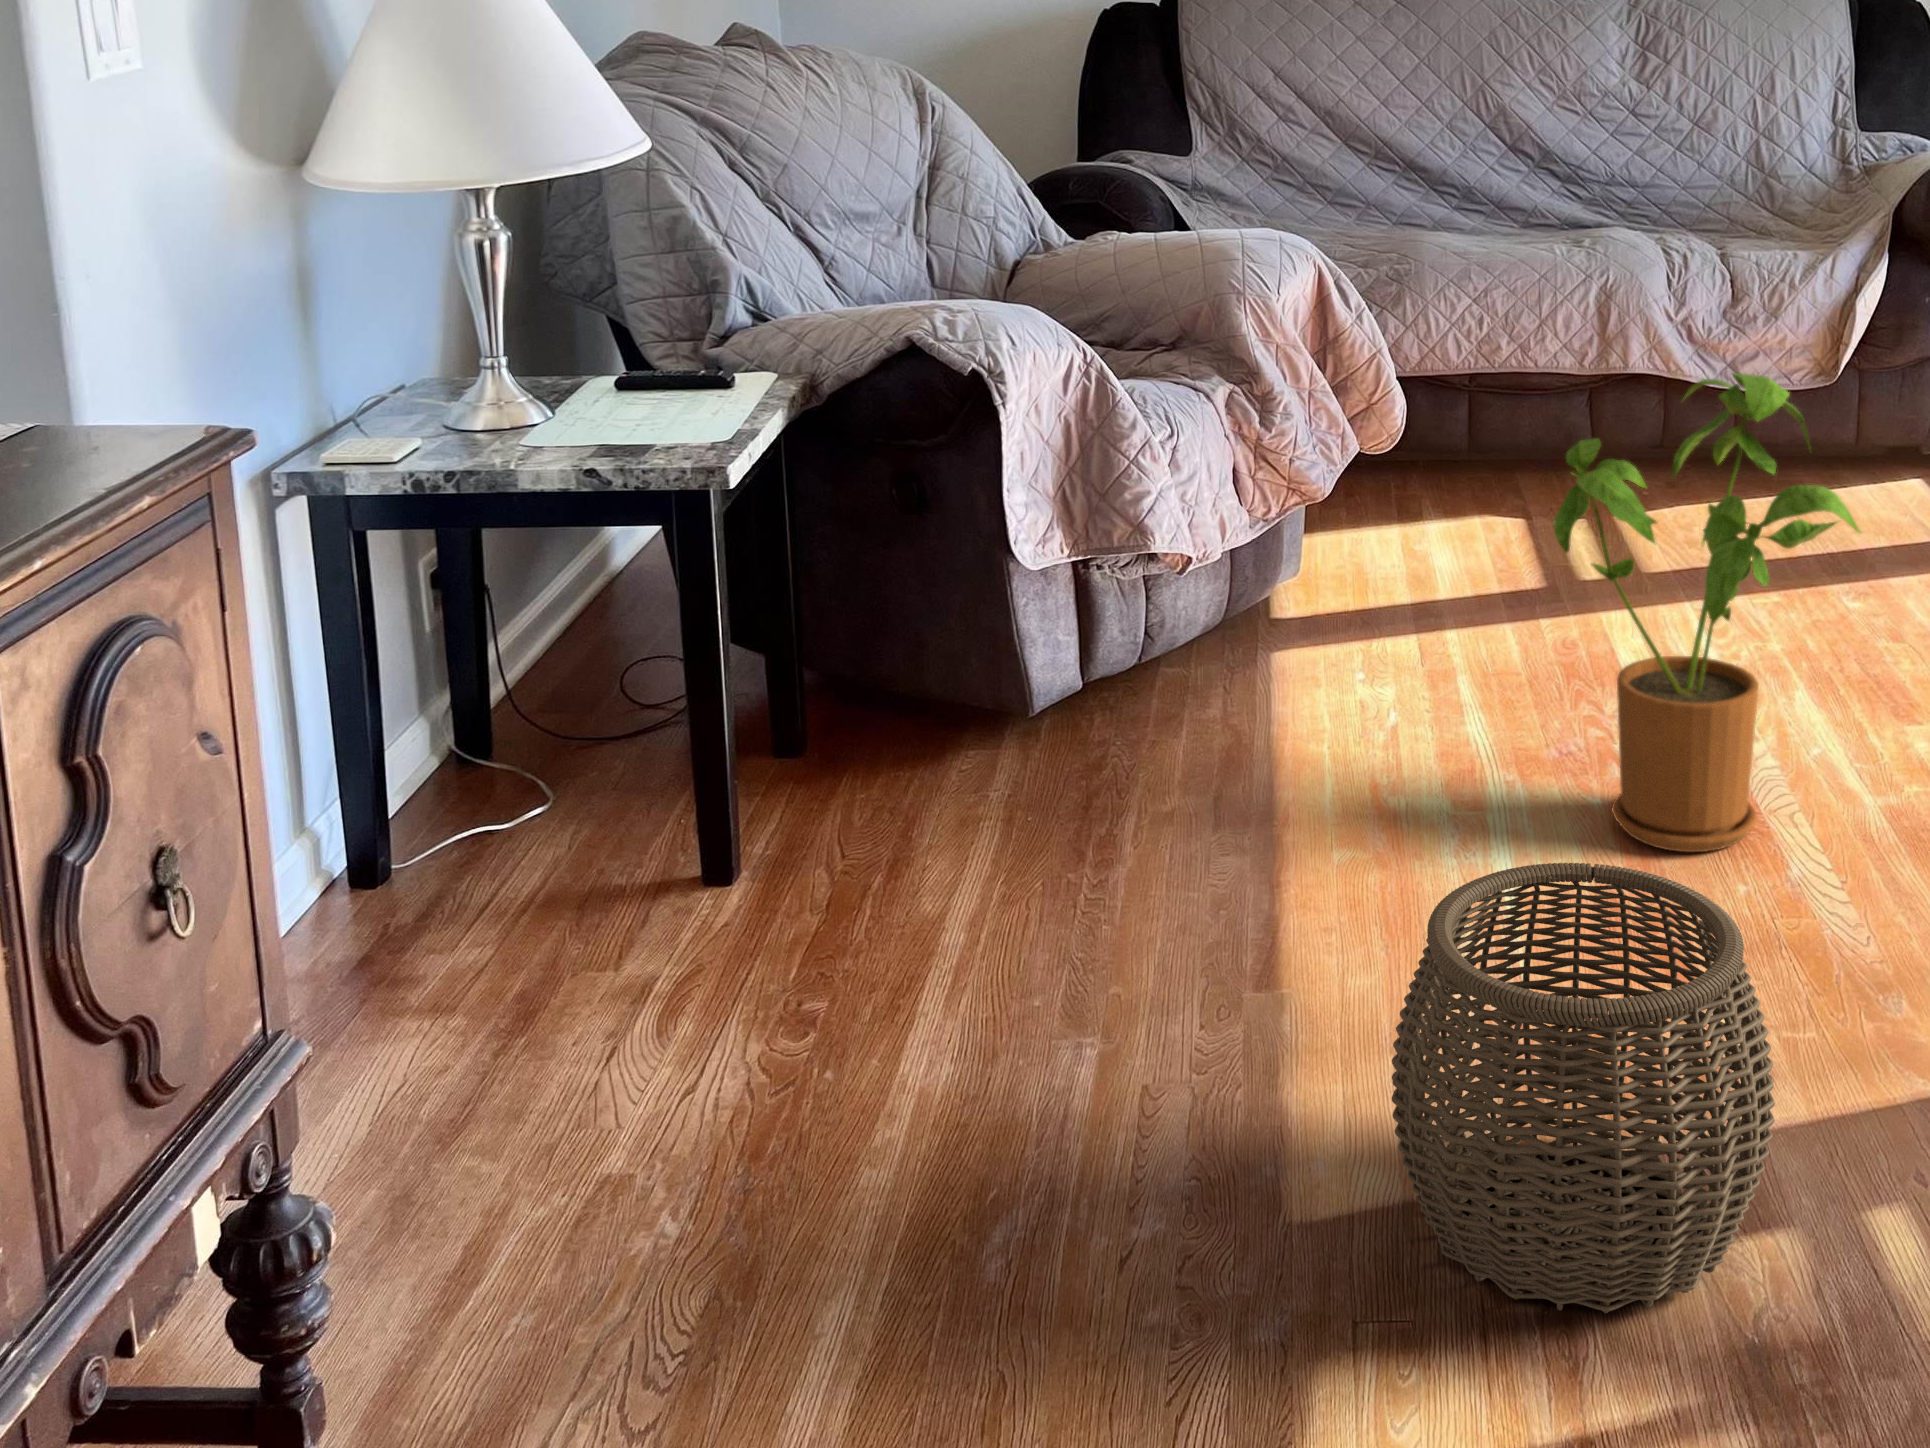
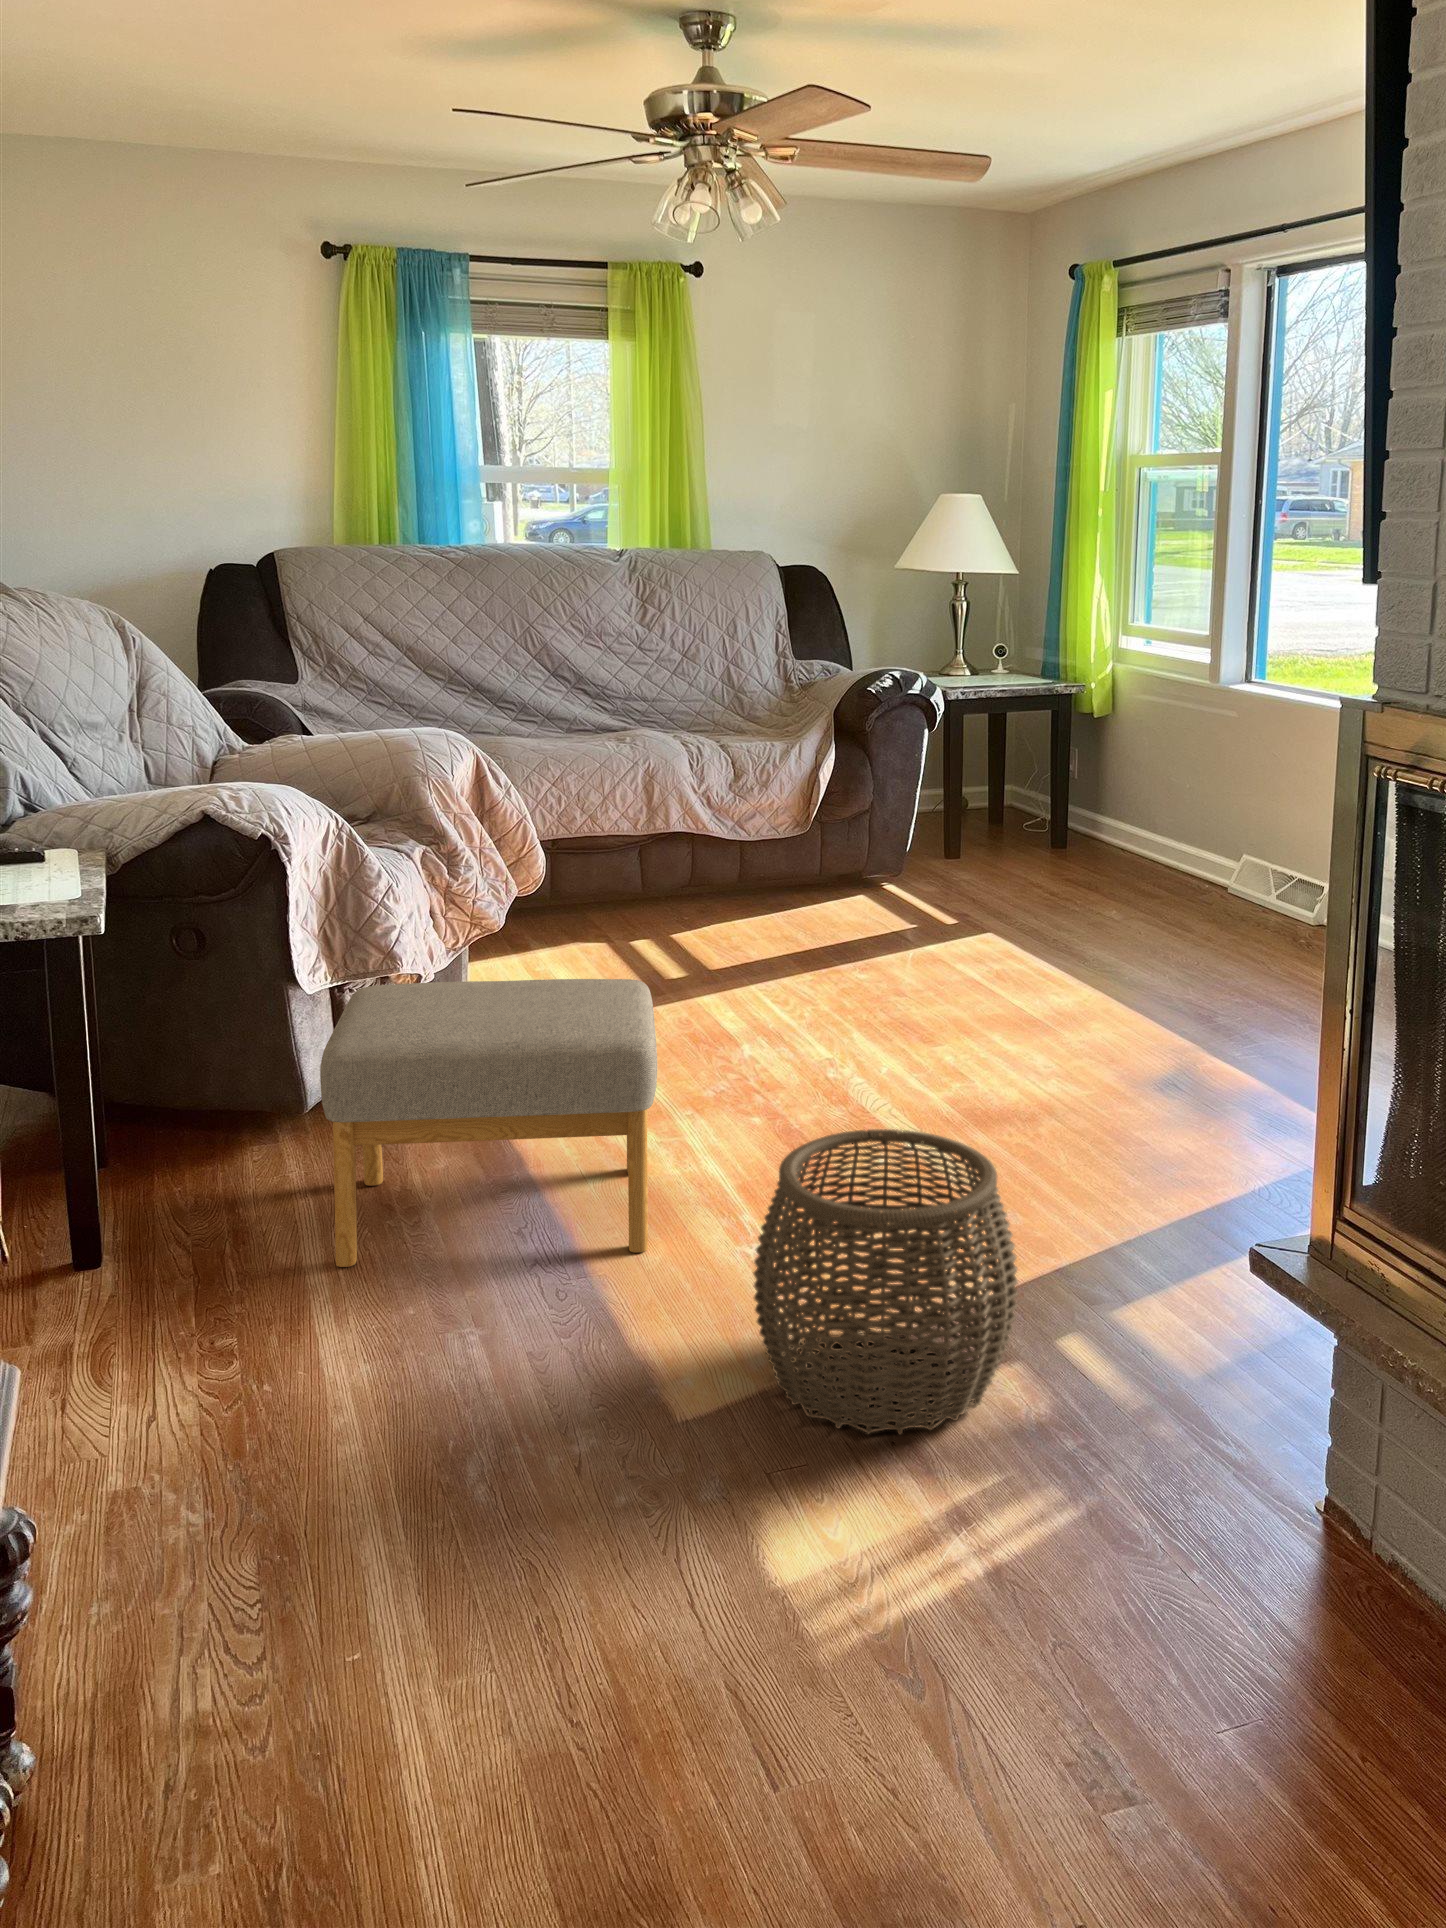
house plant: present [1553,373,1861,852] -> none [731,803,948,1143]
footstool: none [961,575,1422,972] -> present [320,979,657,1267]

